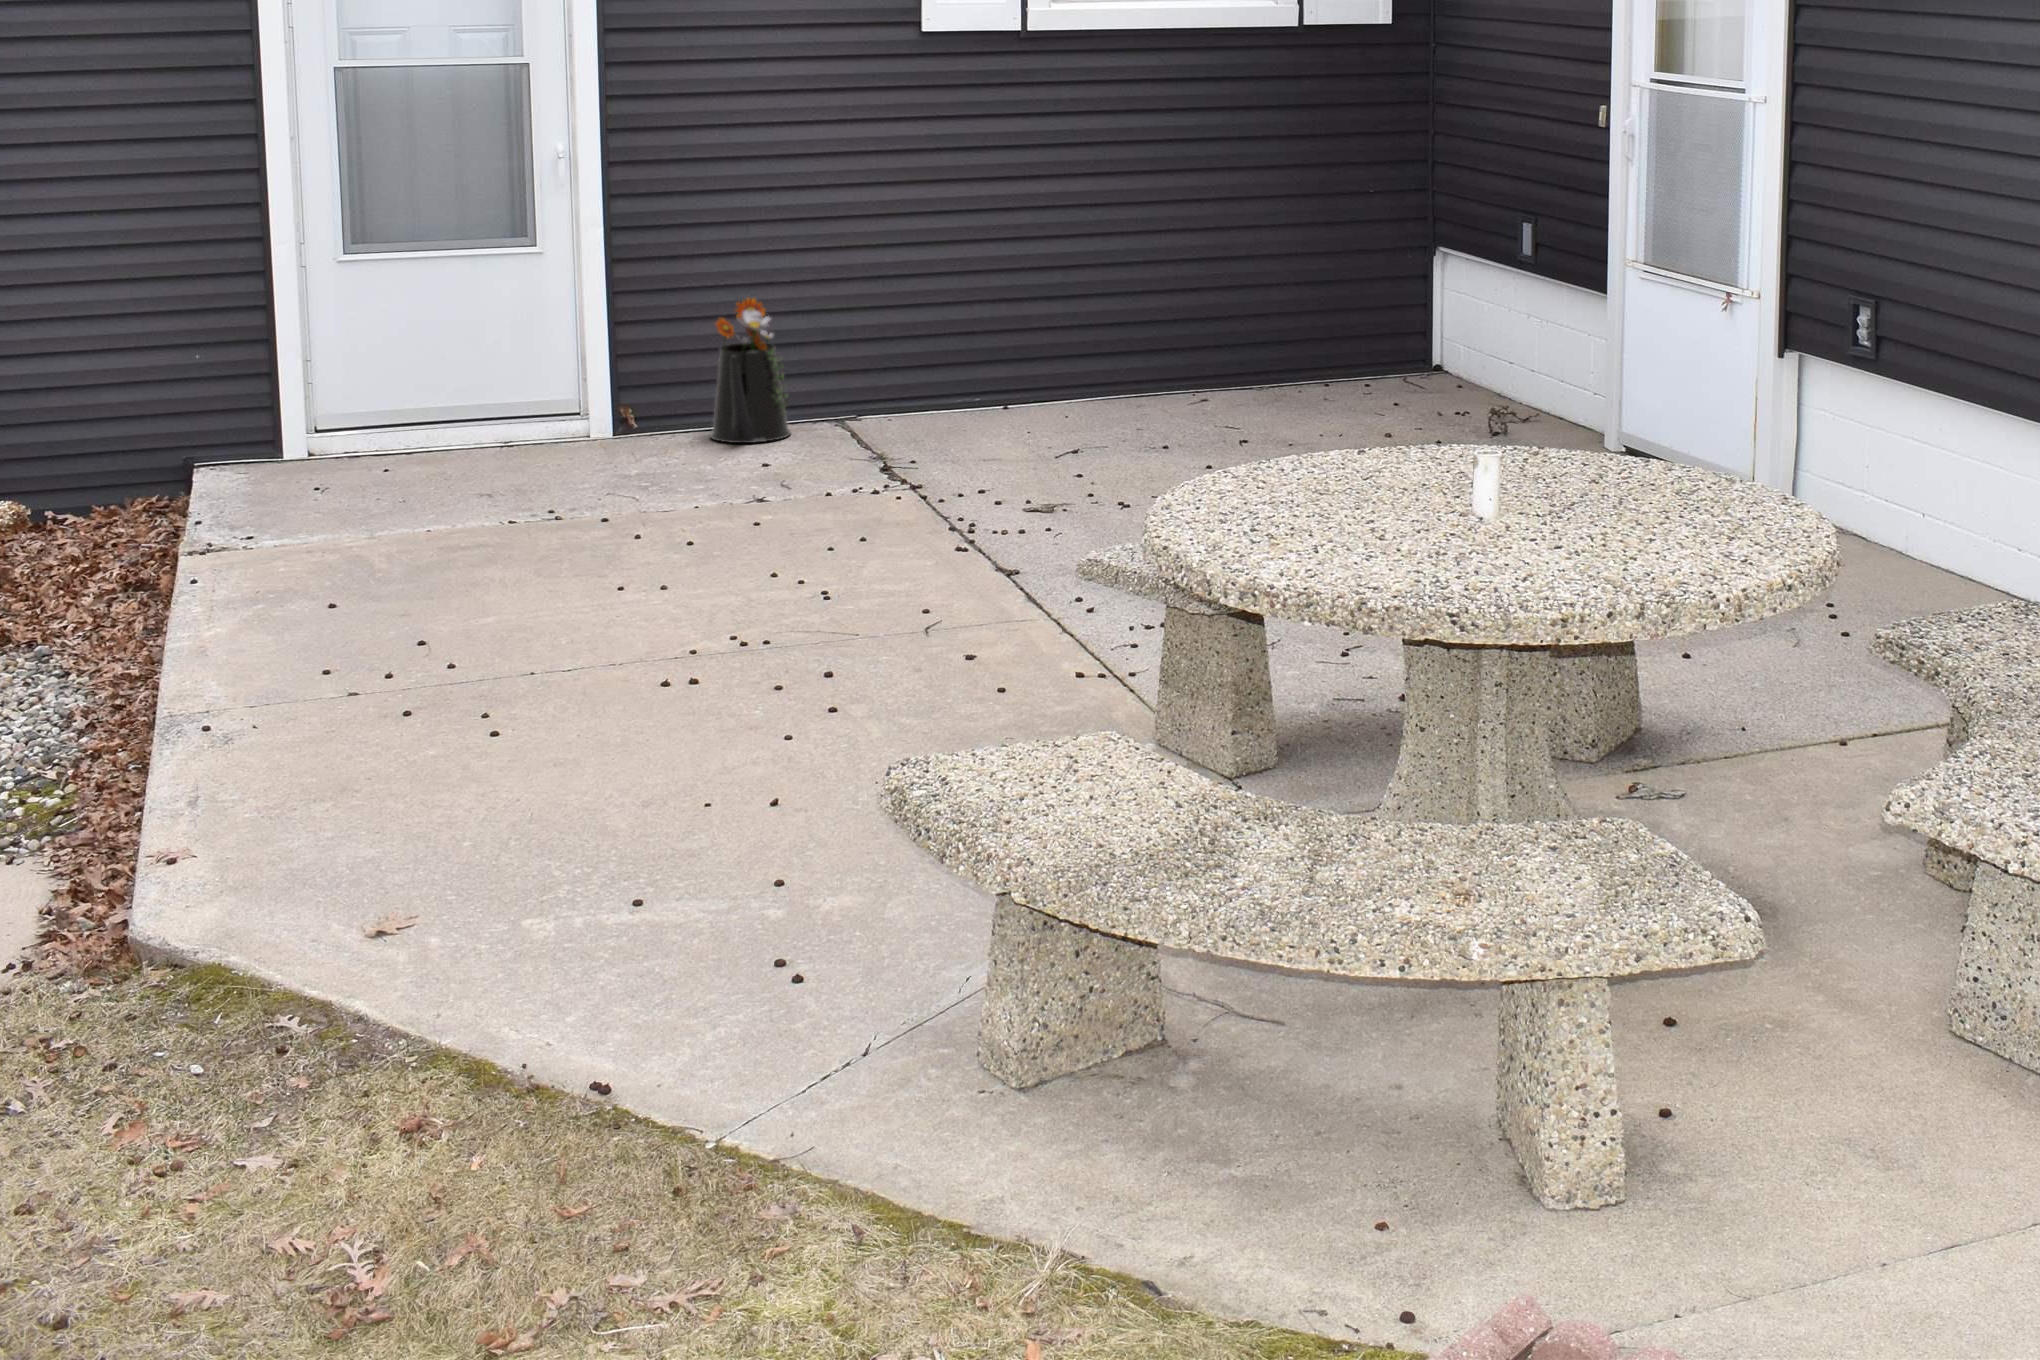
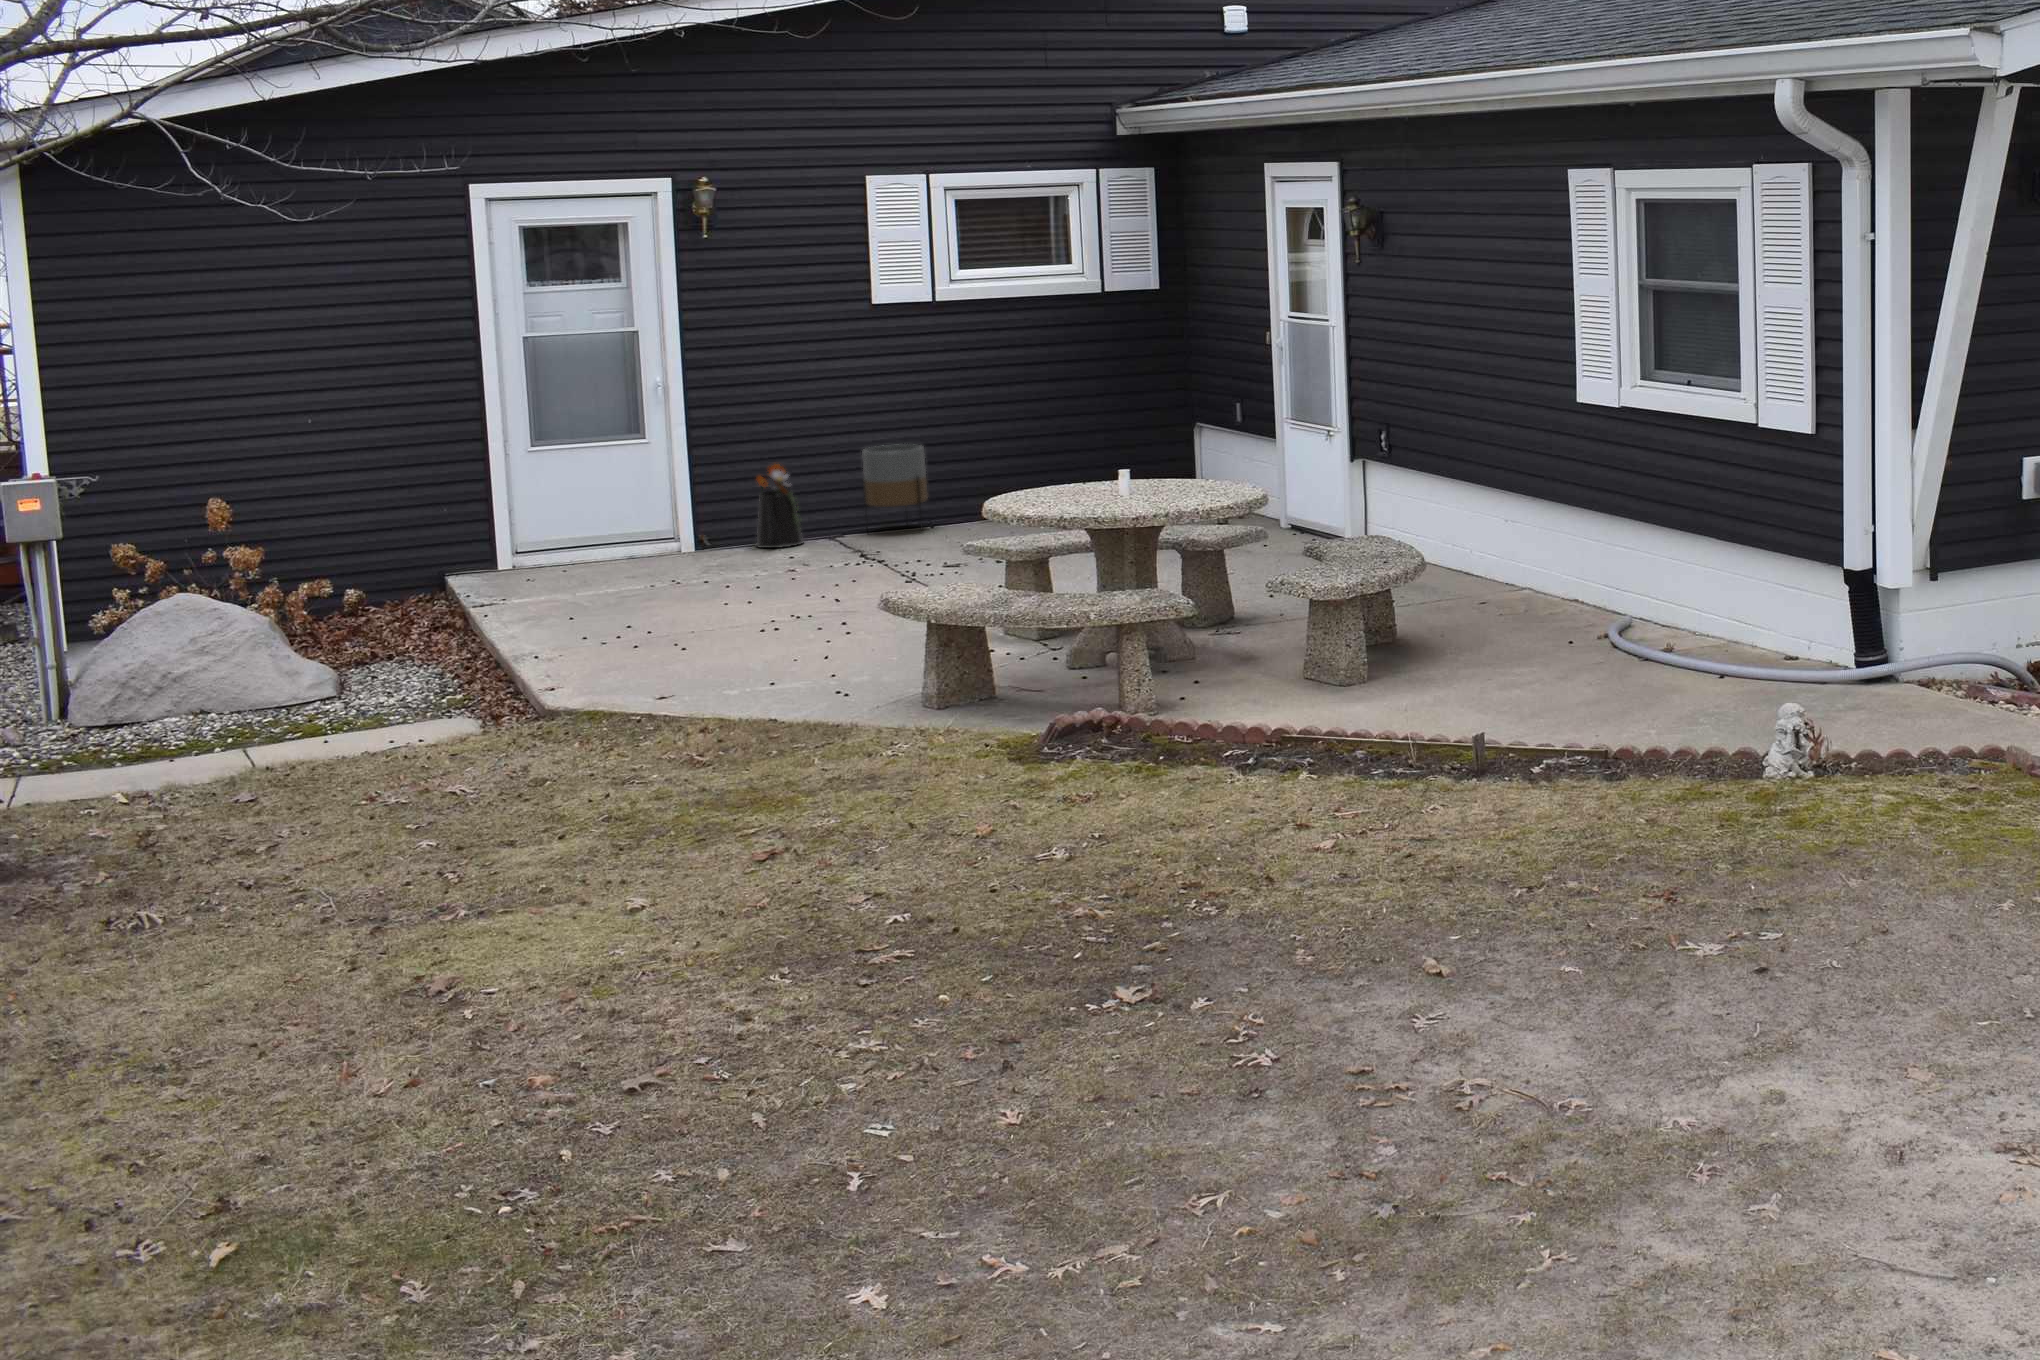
planter: none [891,272,998,424] -> present [862,444,928,528]

